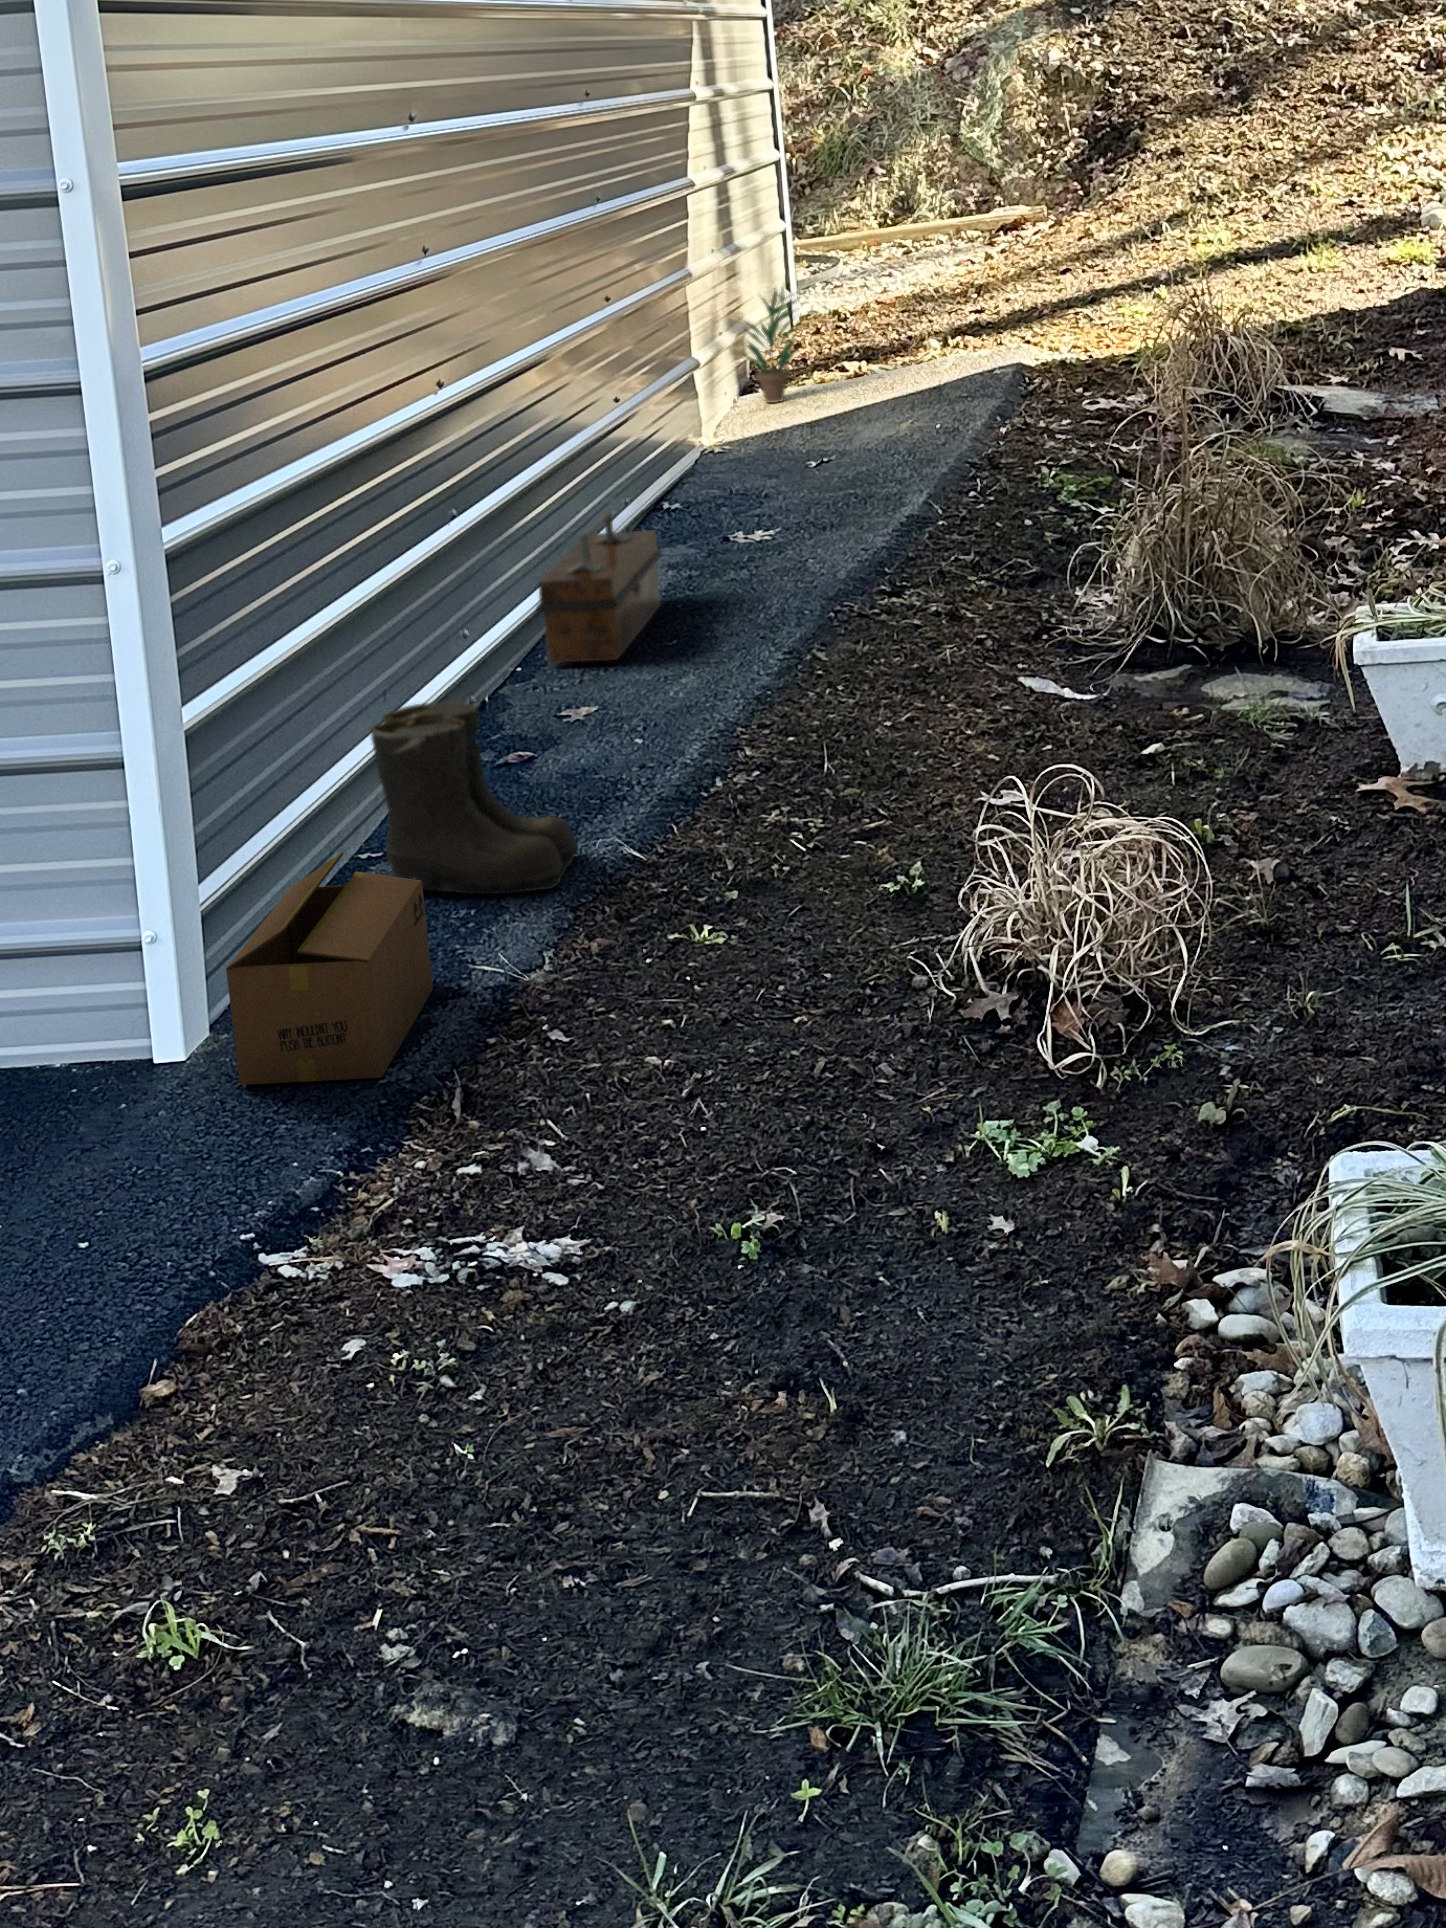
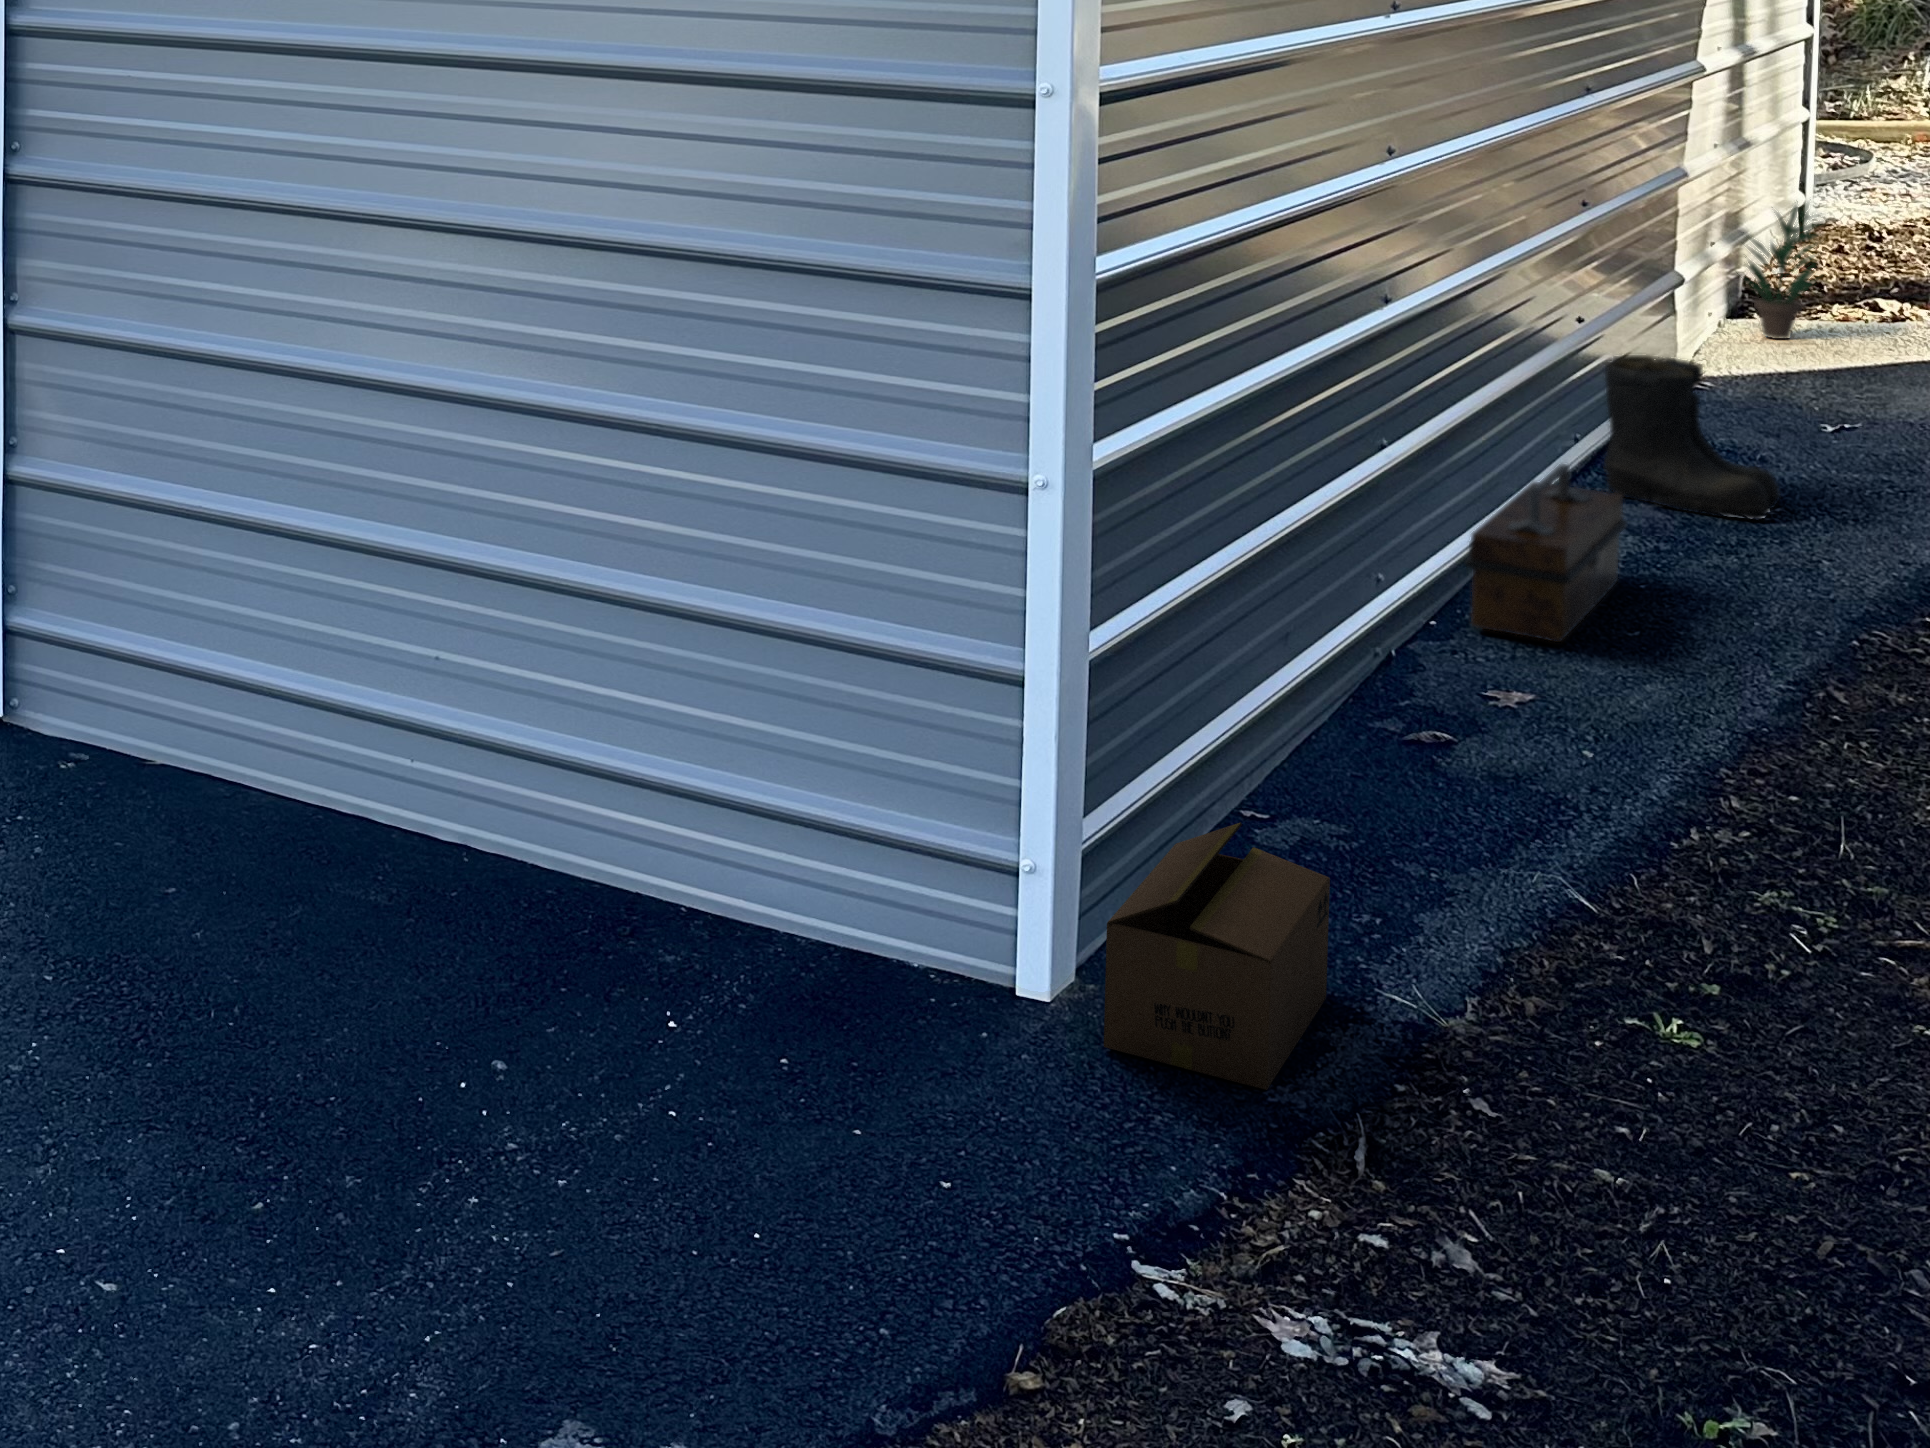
boots: present [371,702,578,894] -> present [1603,355,1781,520]

